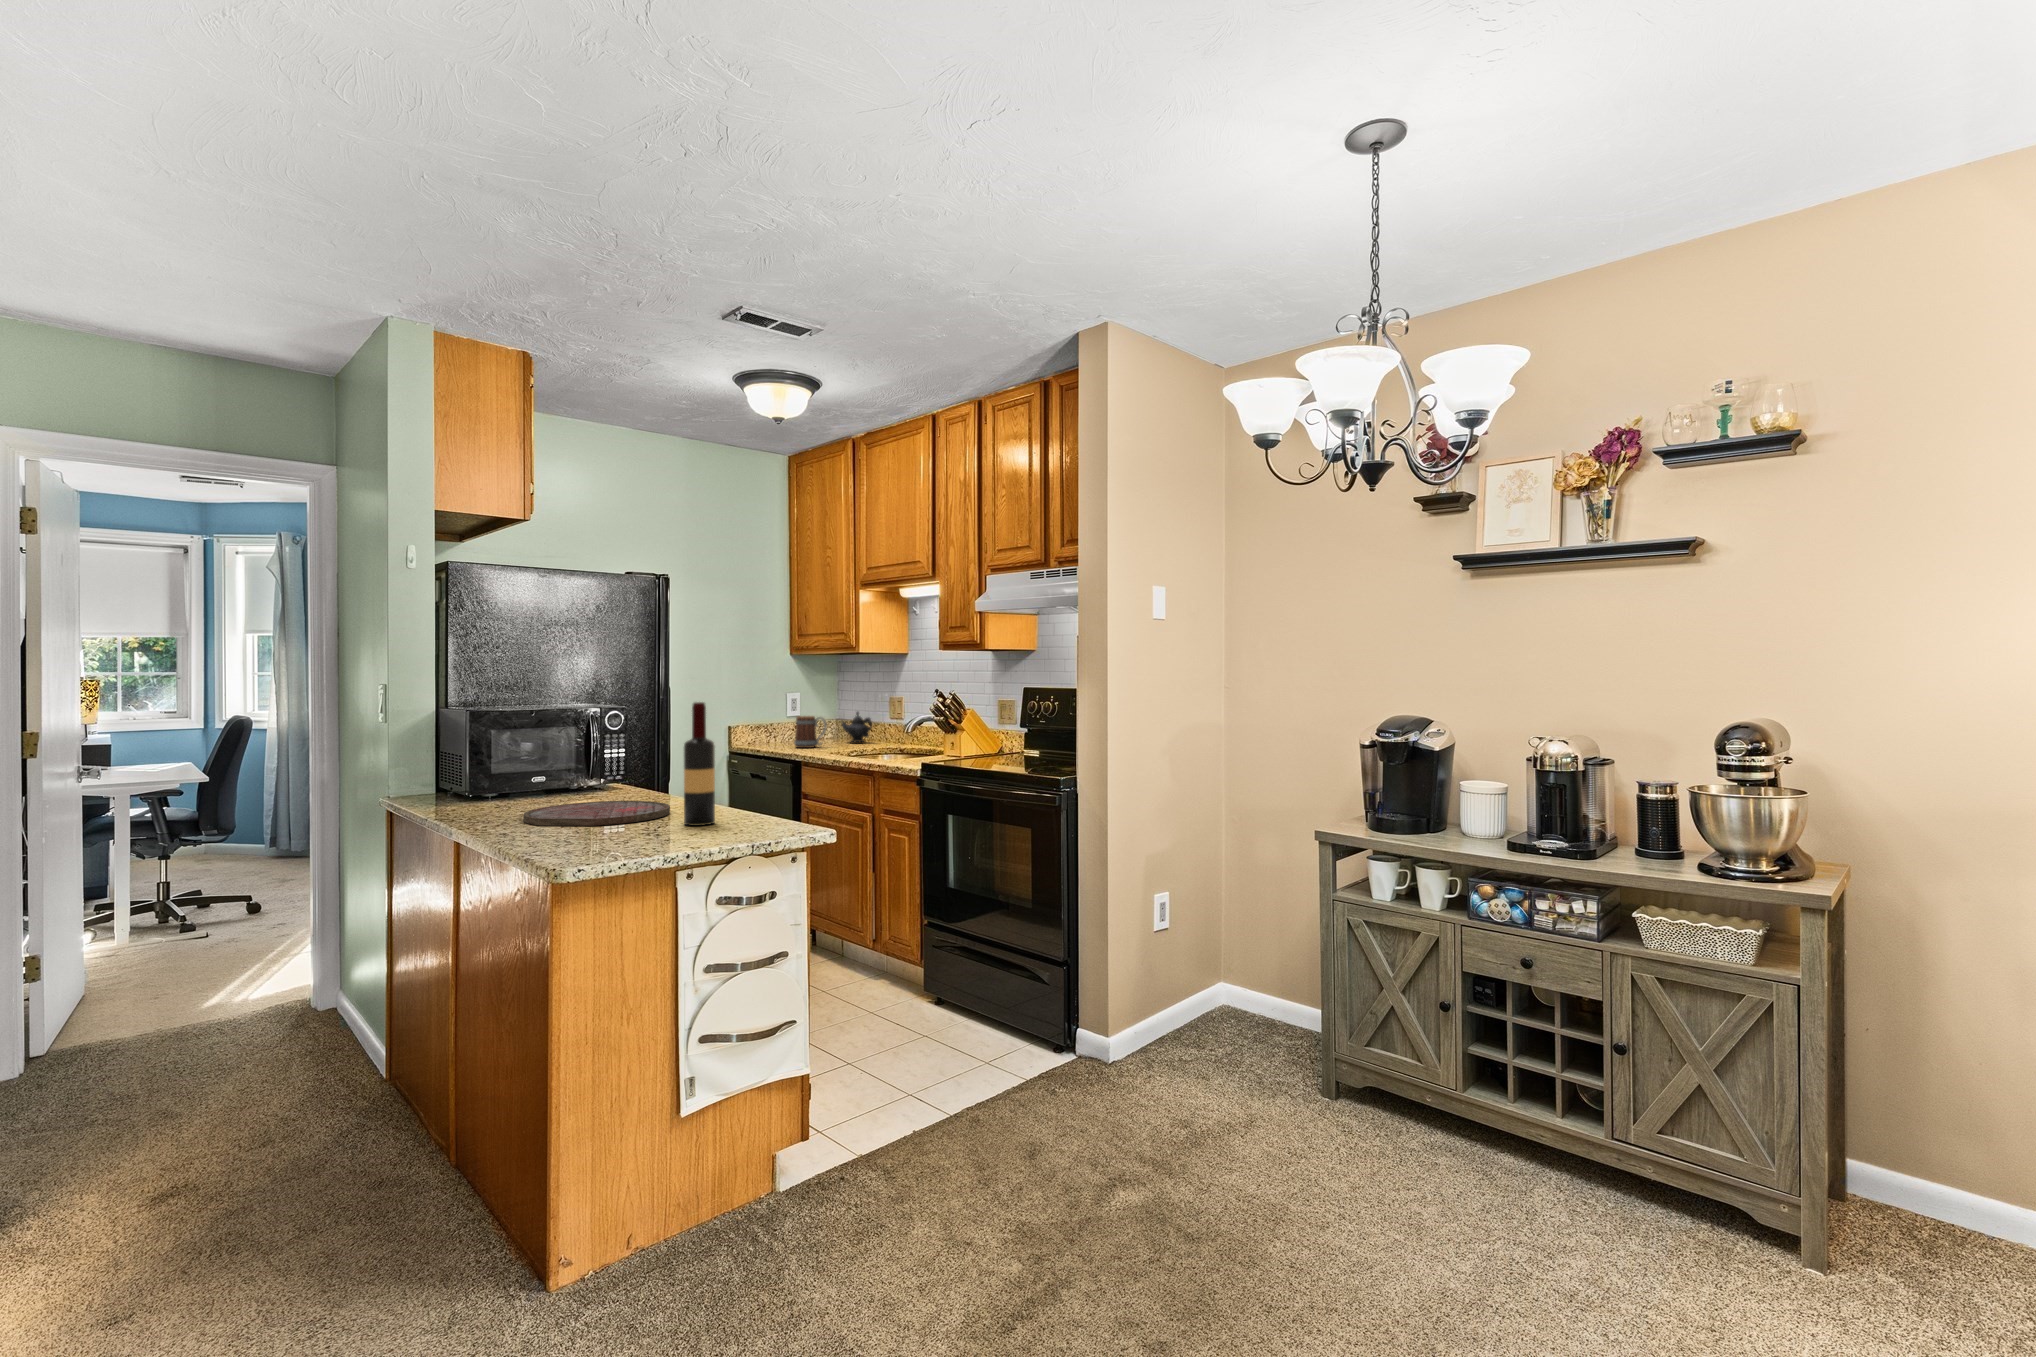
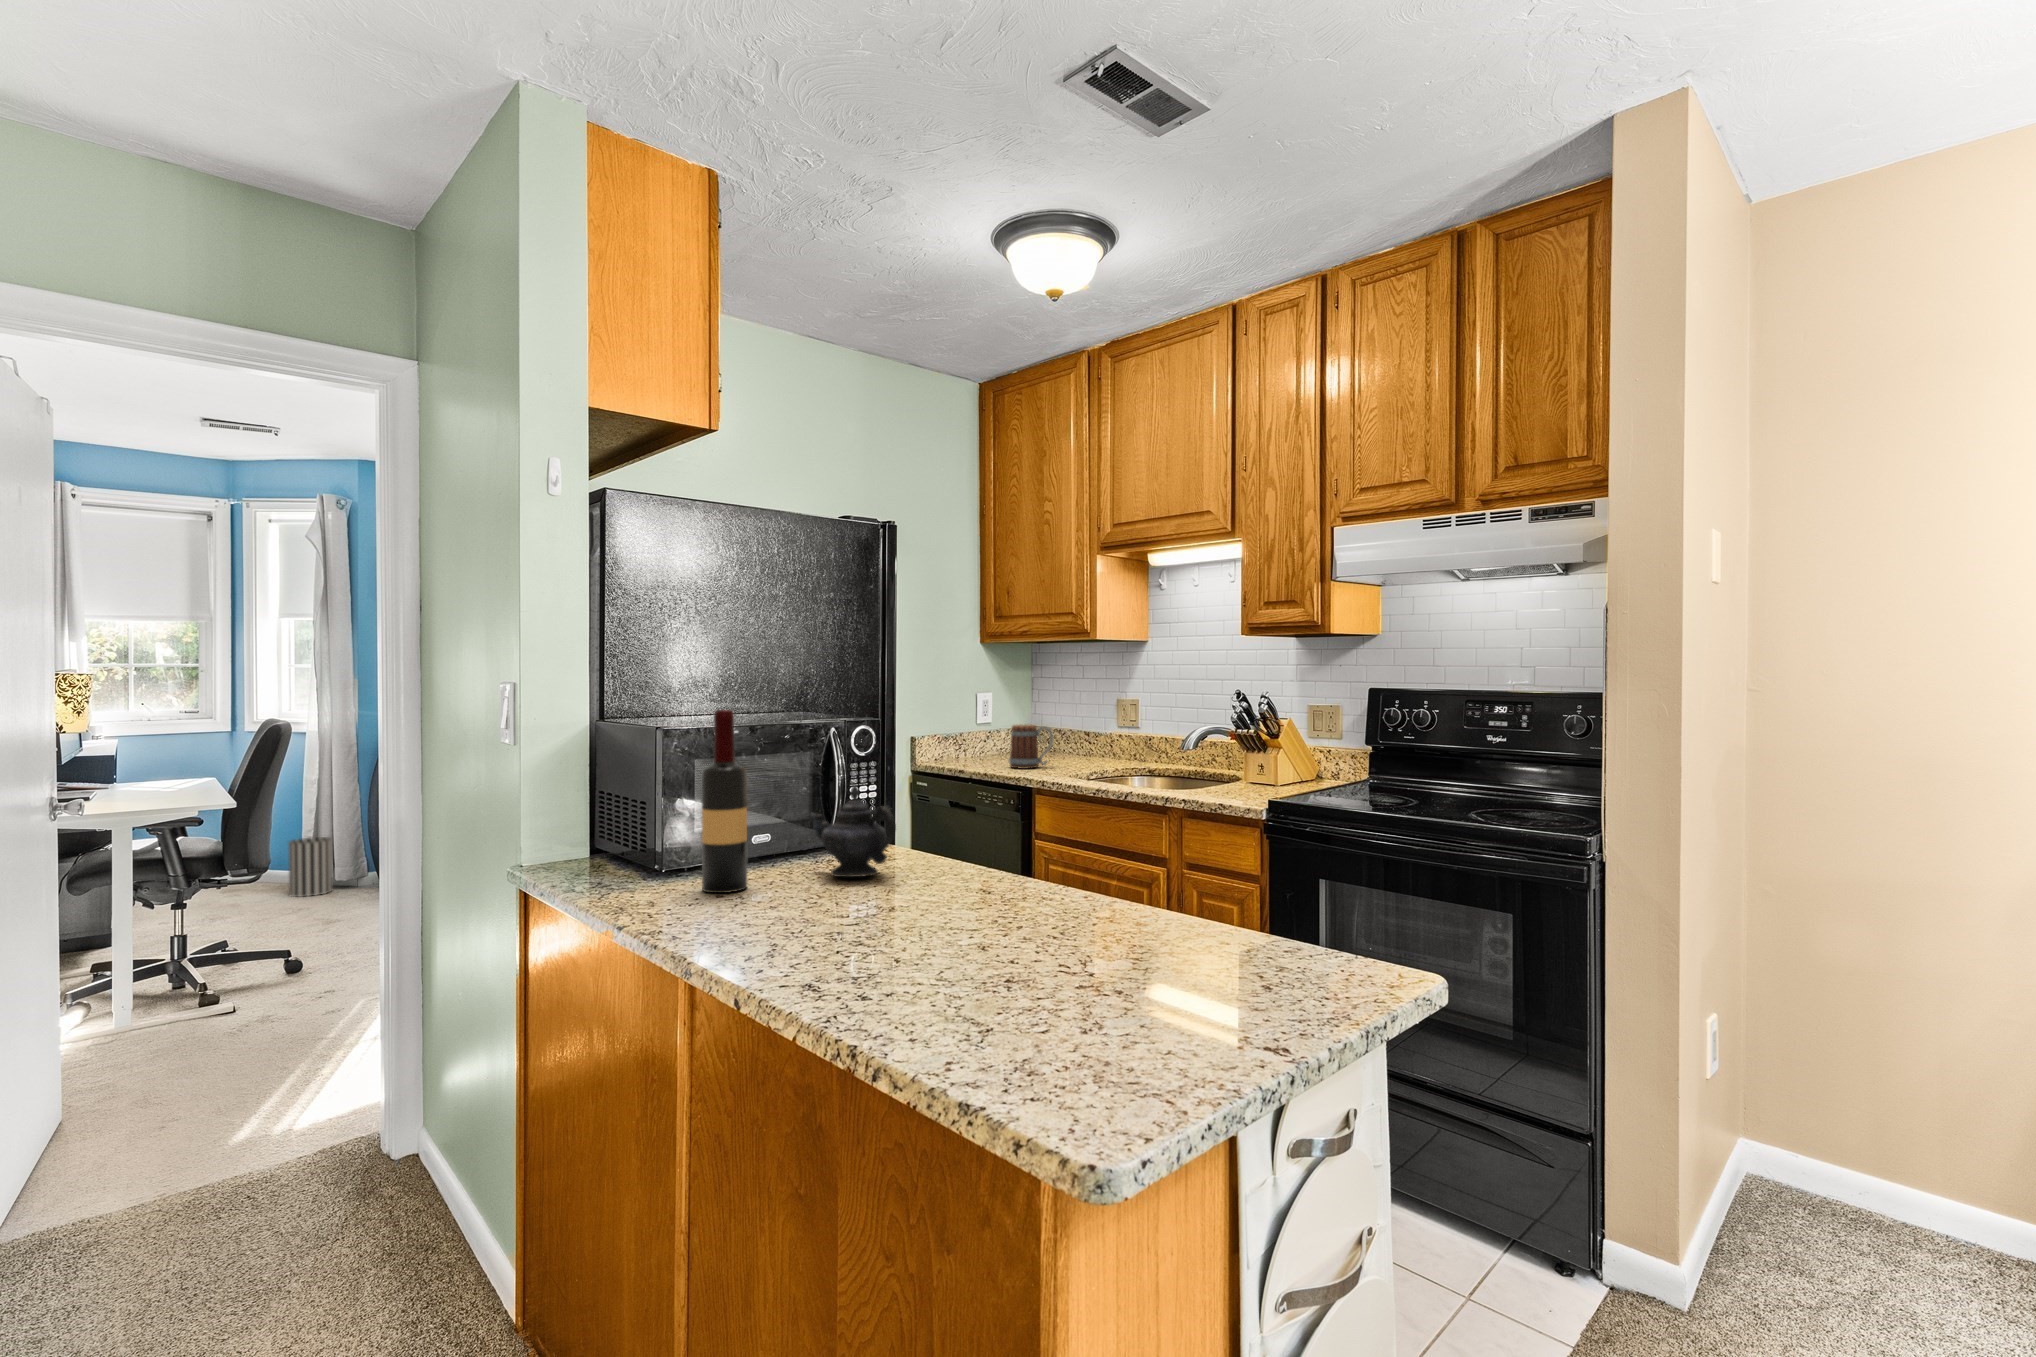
wine bottle: present [684,702,715,826] -> present [702,710,747,893]
teapot: present [842,712,872,742] -> present [810,785,896,877]
cutting board: present [524,801,670,826] -> none [813,893,1066,970]
wastebasket: none [252,816,289,864] -> present [288,837,332,897]

